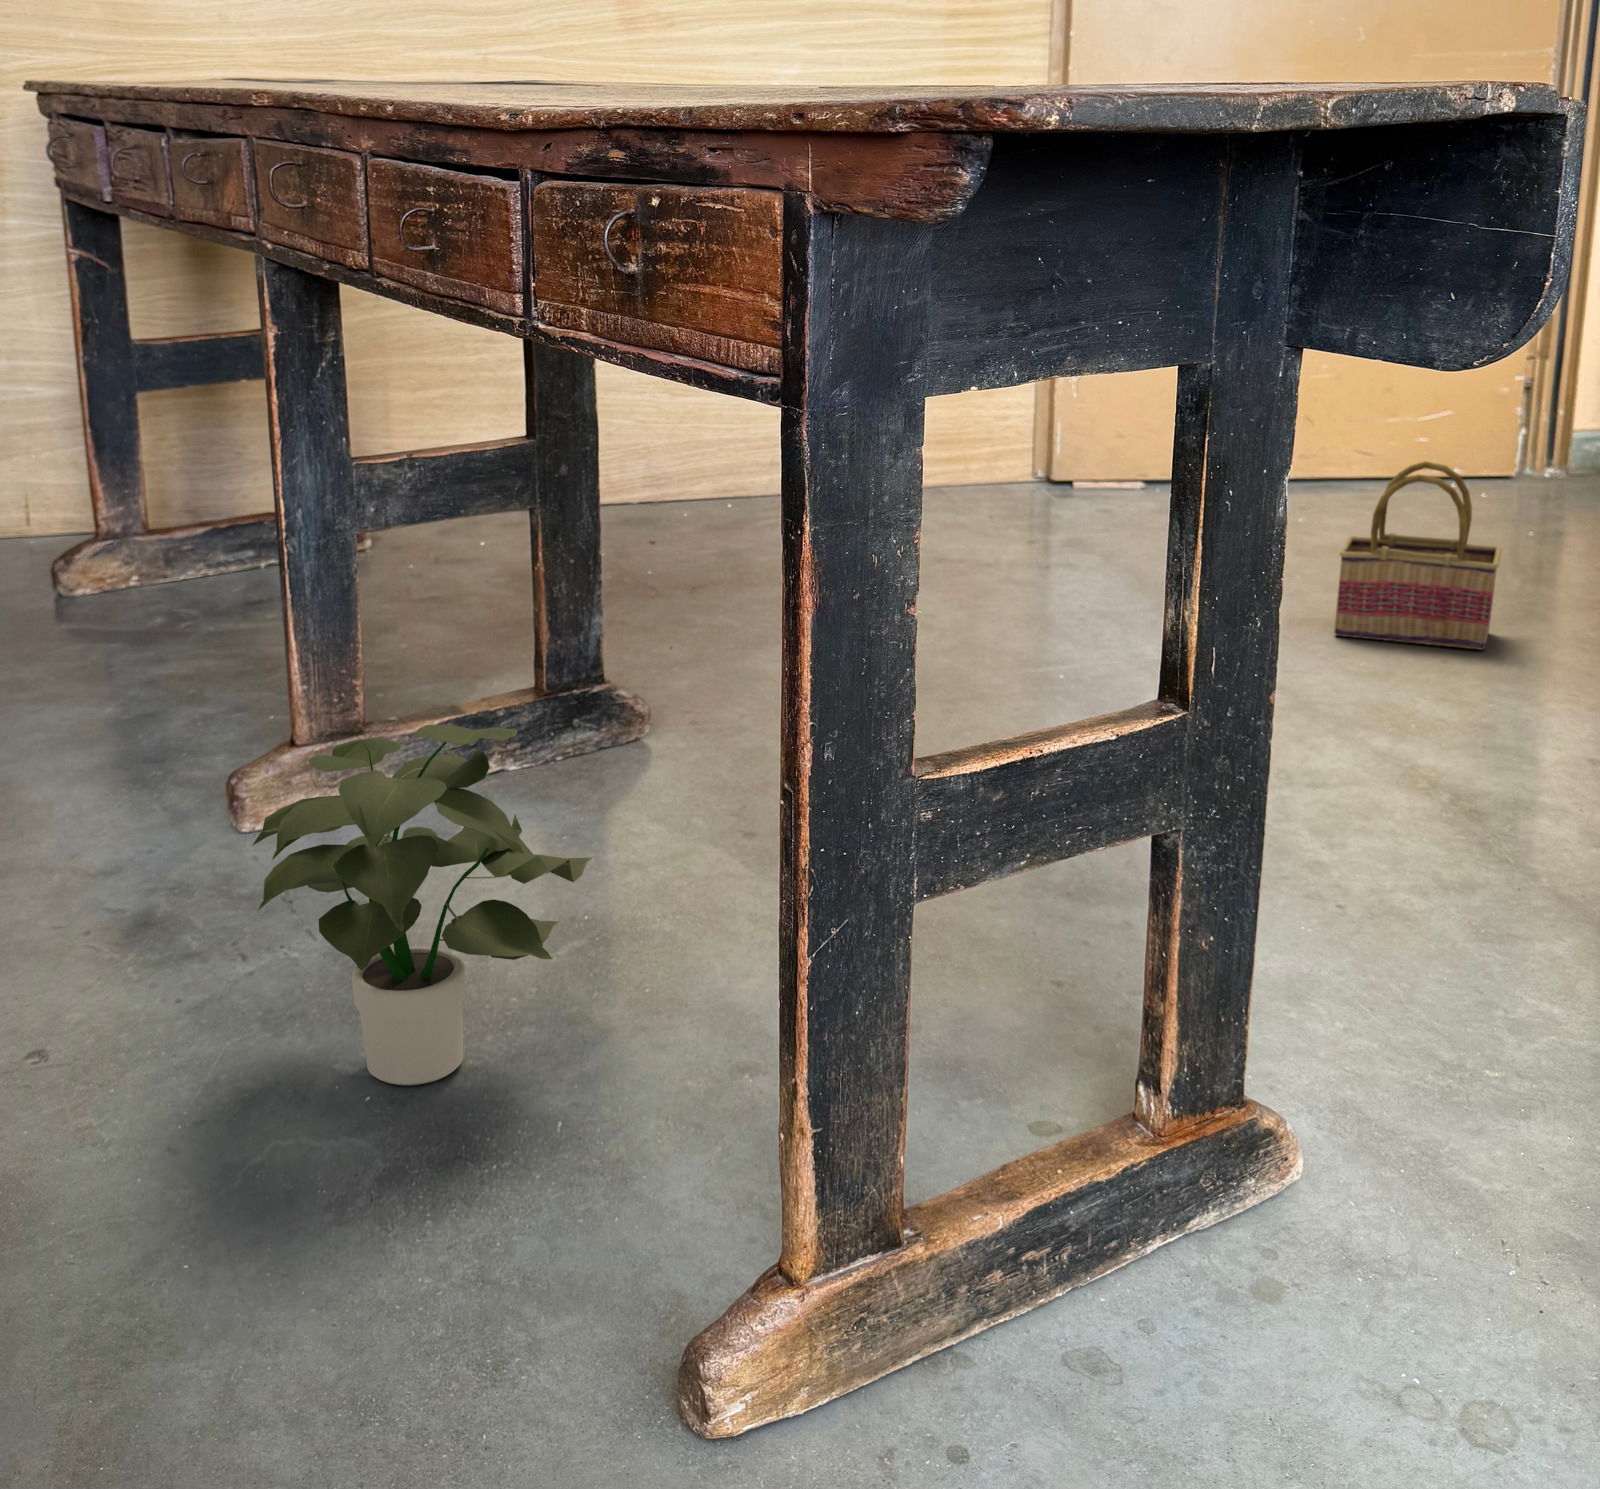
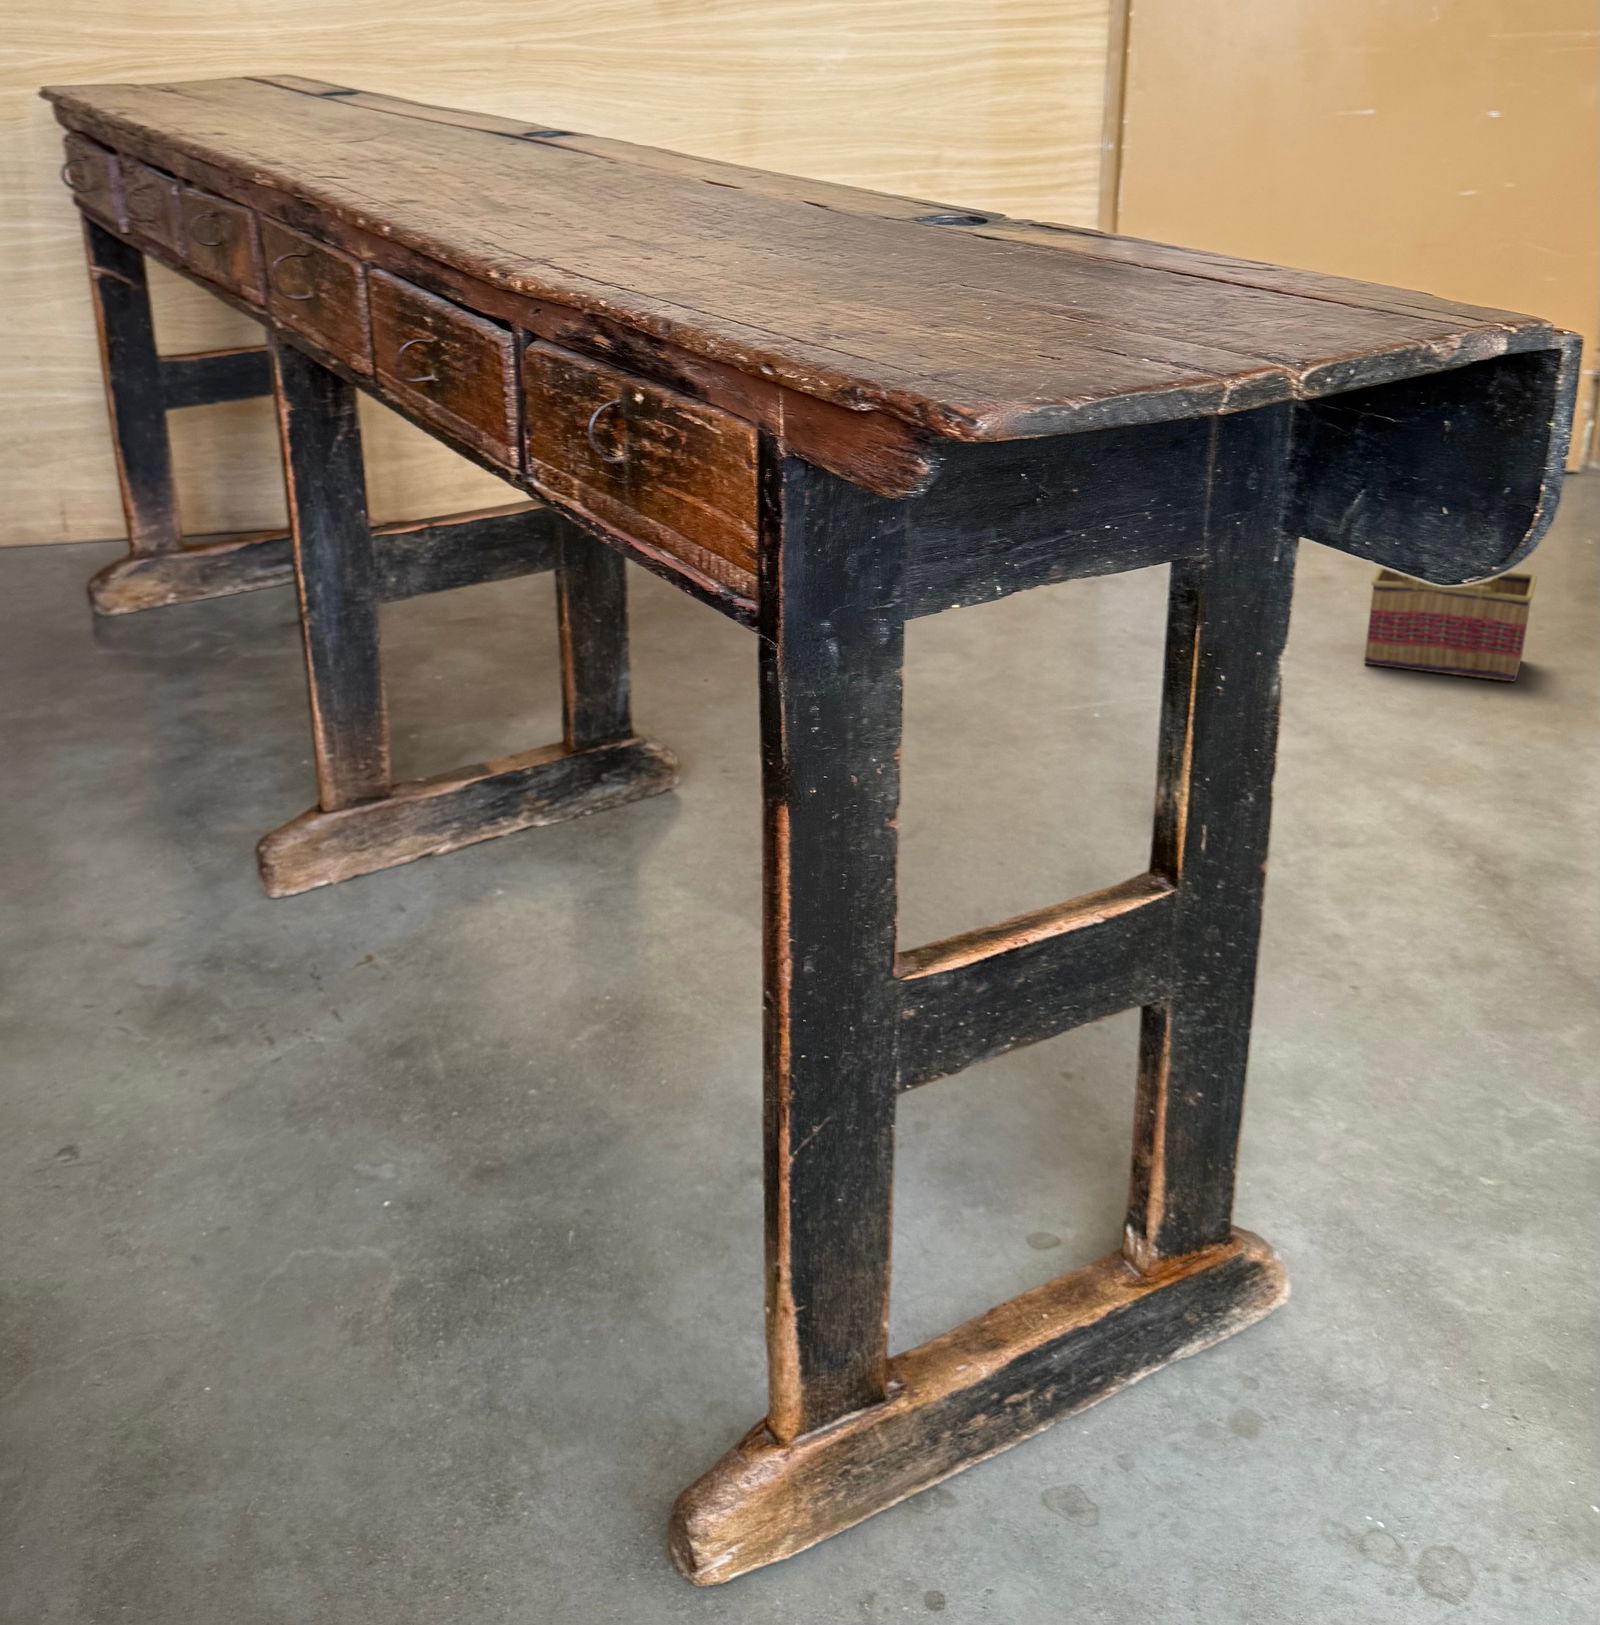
potted plant: present [252,725,592,1085] -> none [271,849,602,1192]

